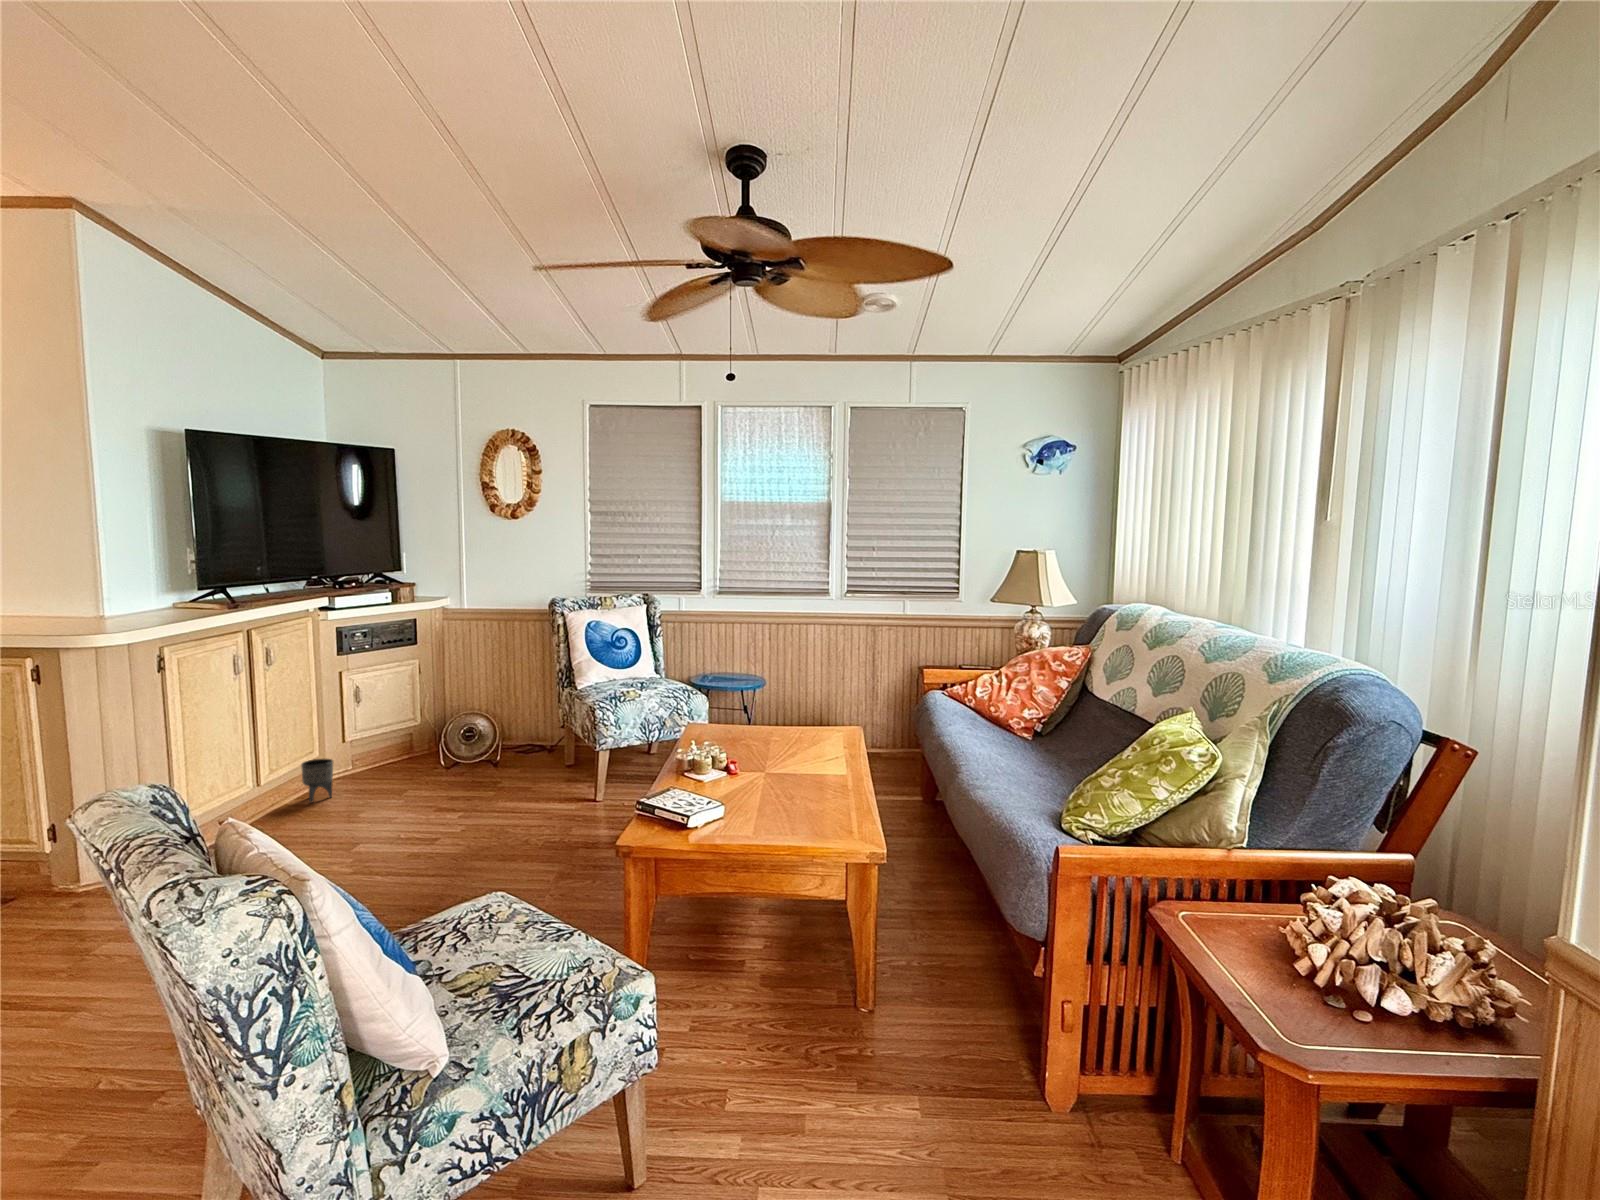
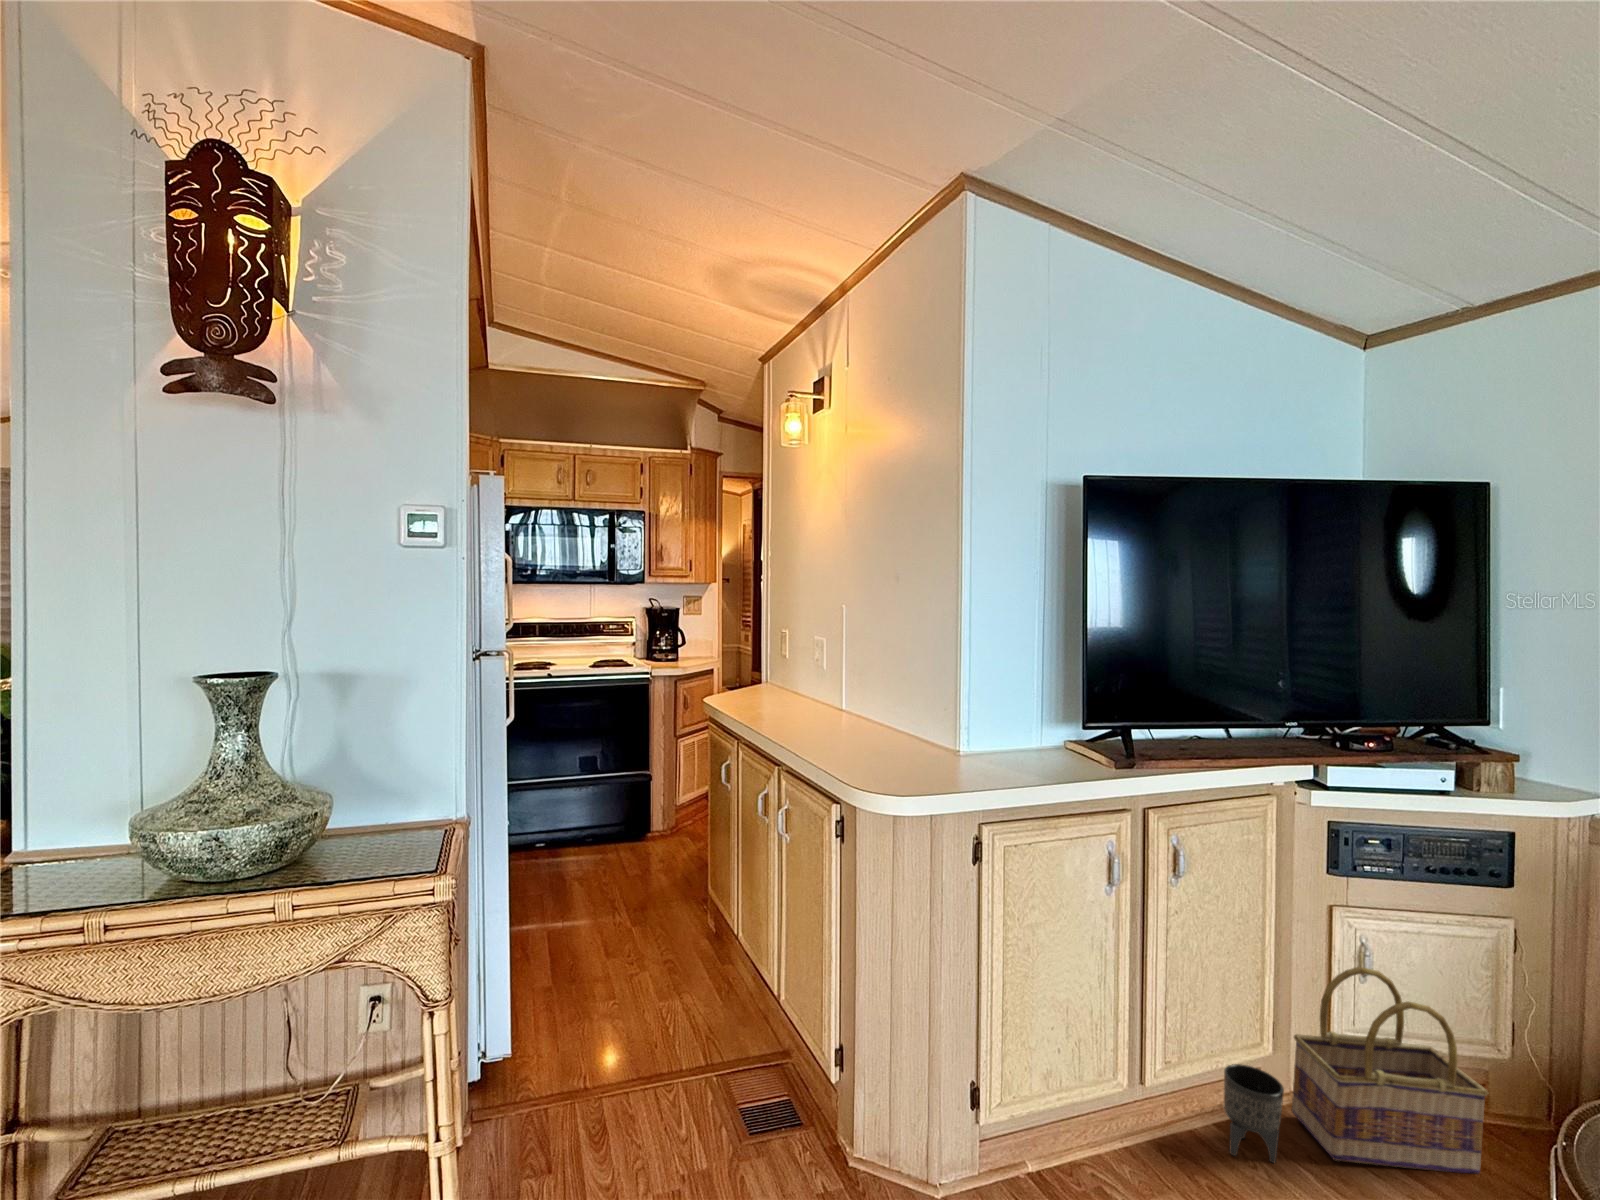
basket: none [330,697,415,786] -> present [1292,967,1488,1174]

